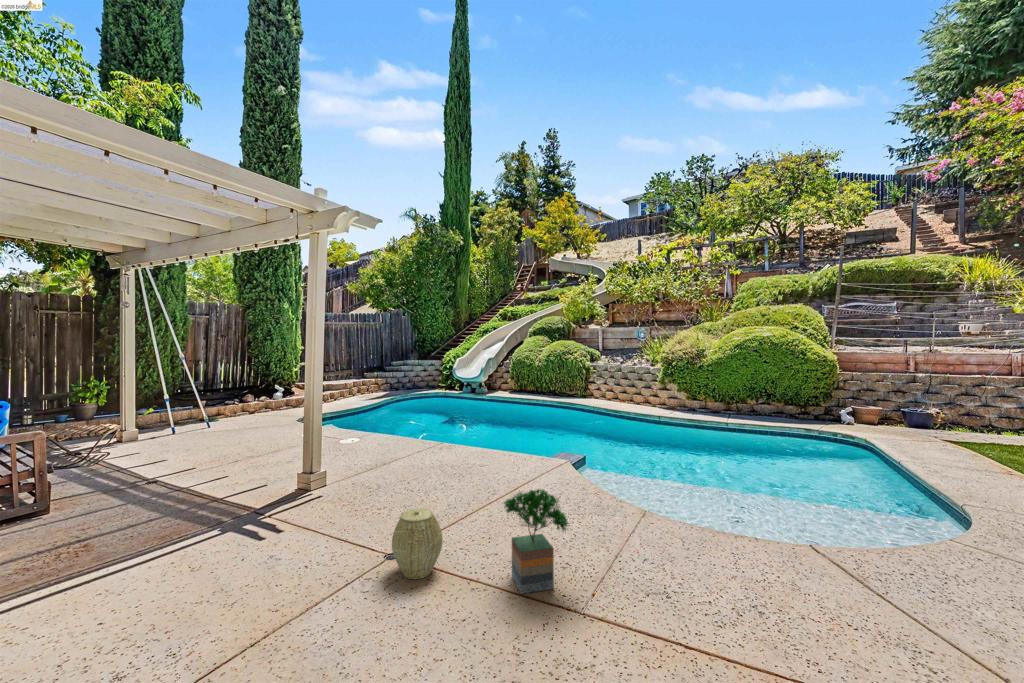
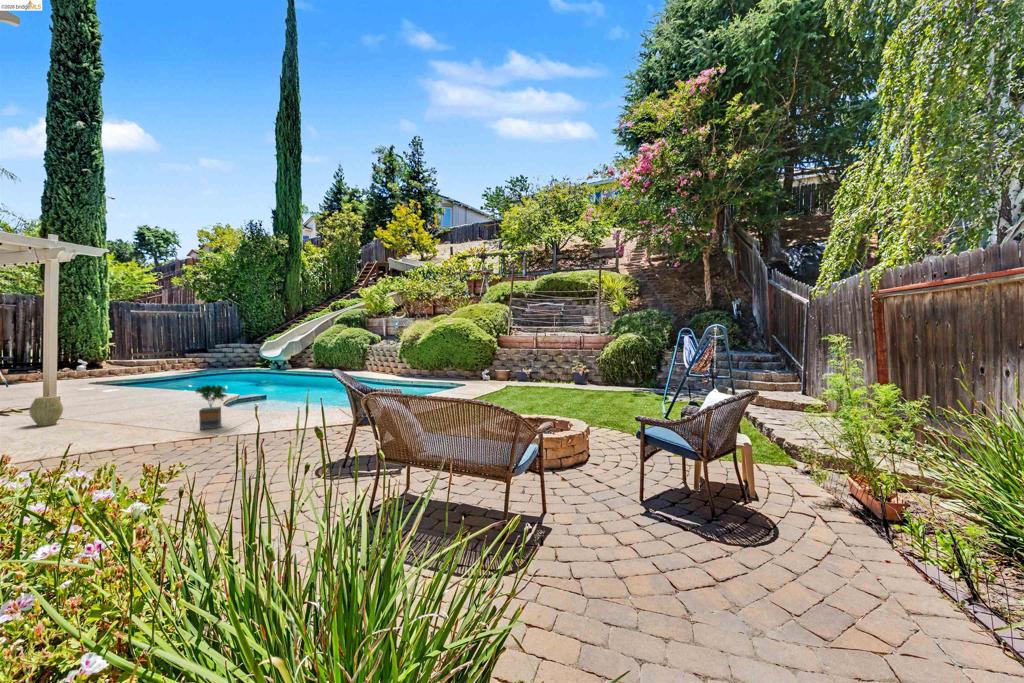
potted tree: present [504,489,568,594] -> present [195,385,227,429]

